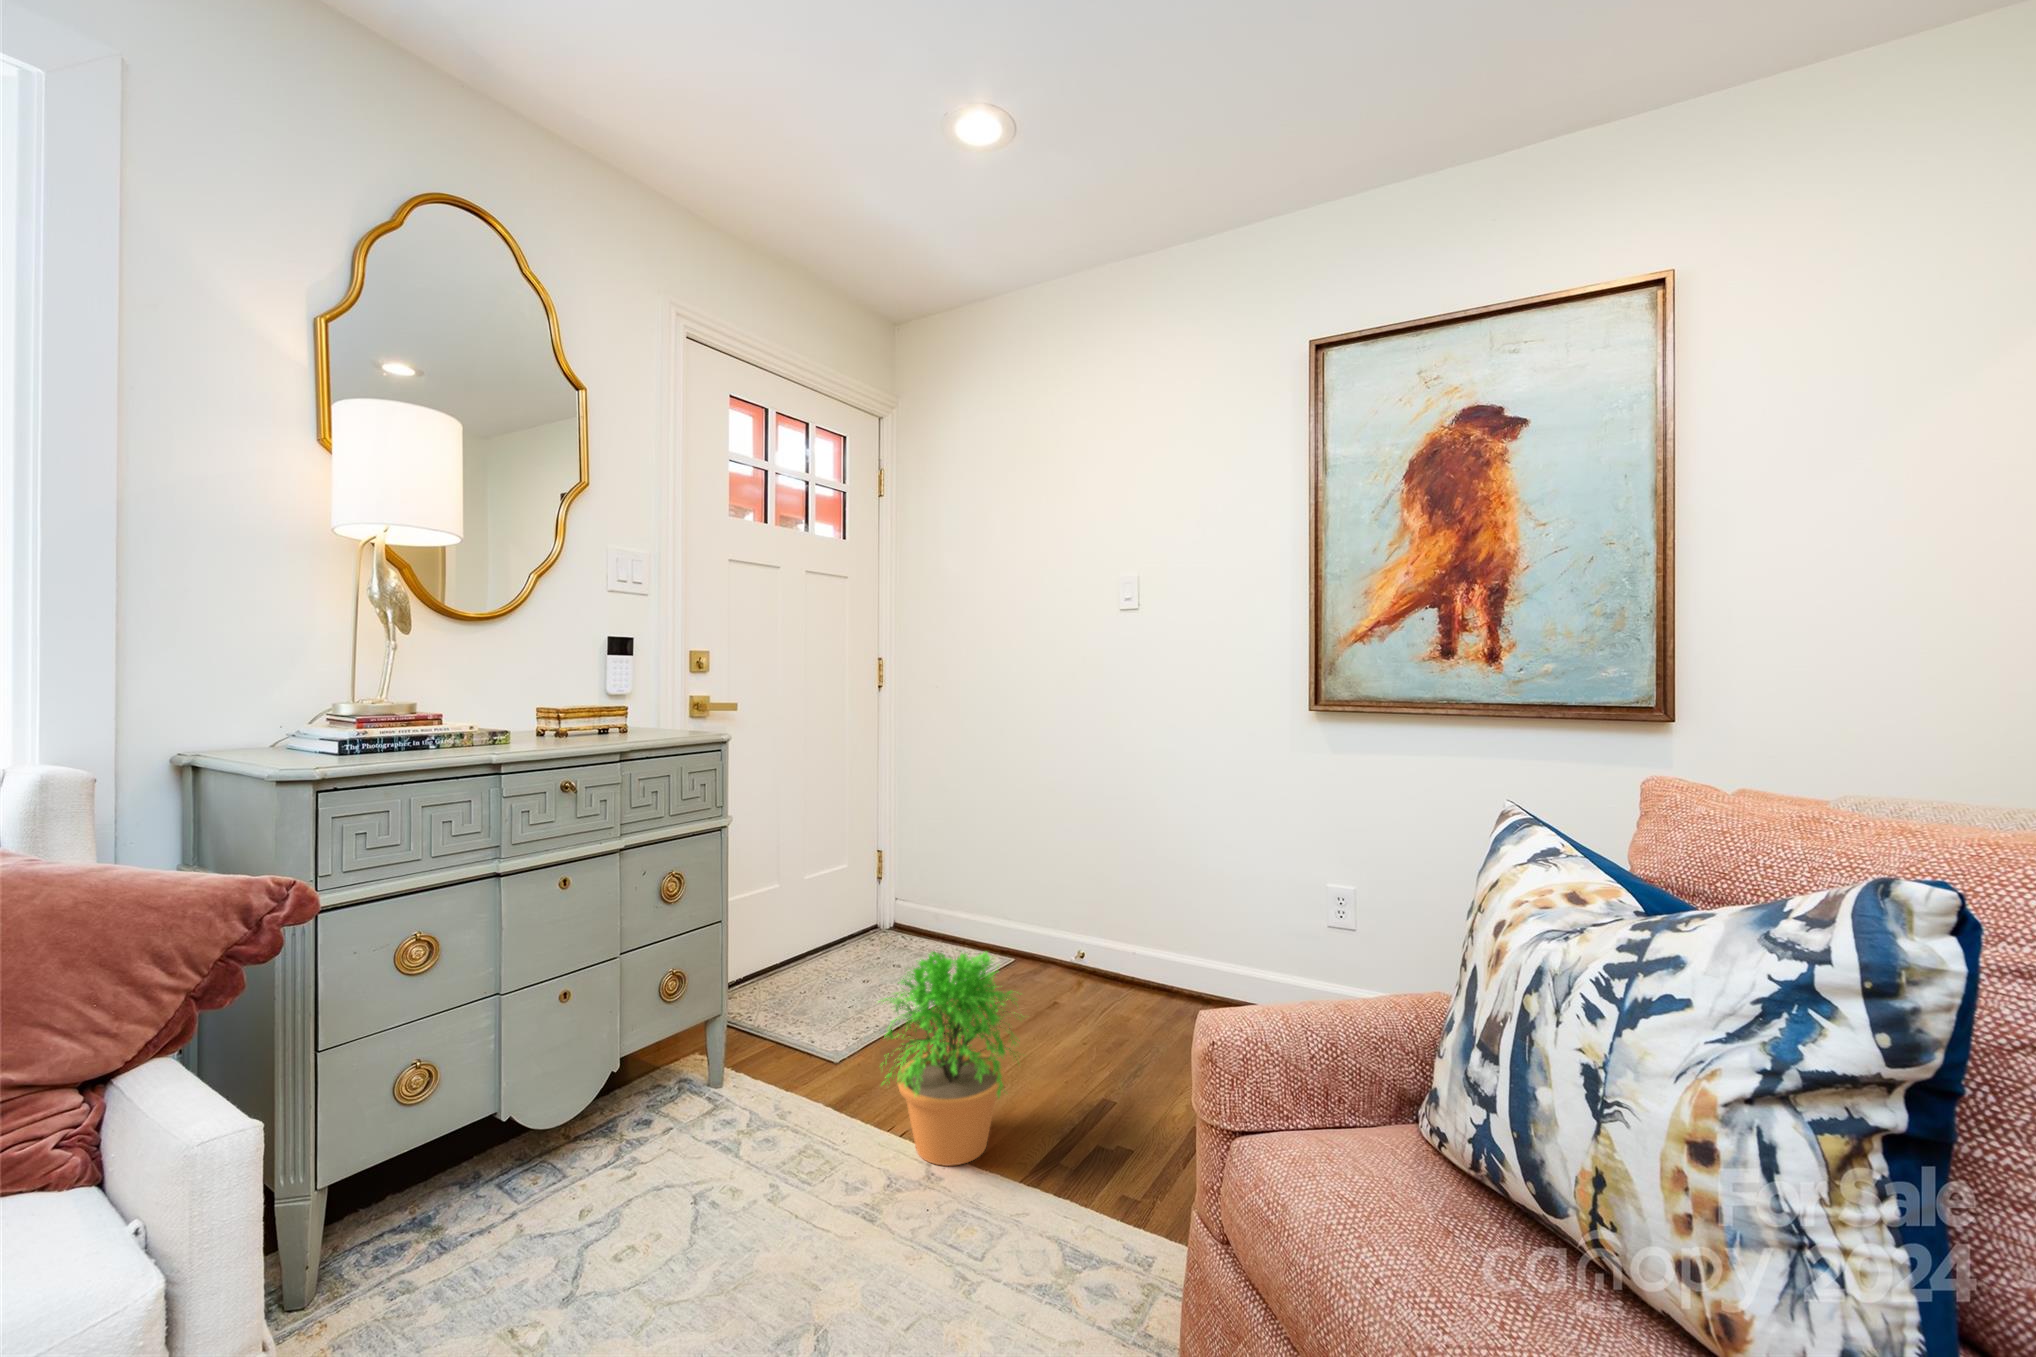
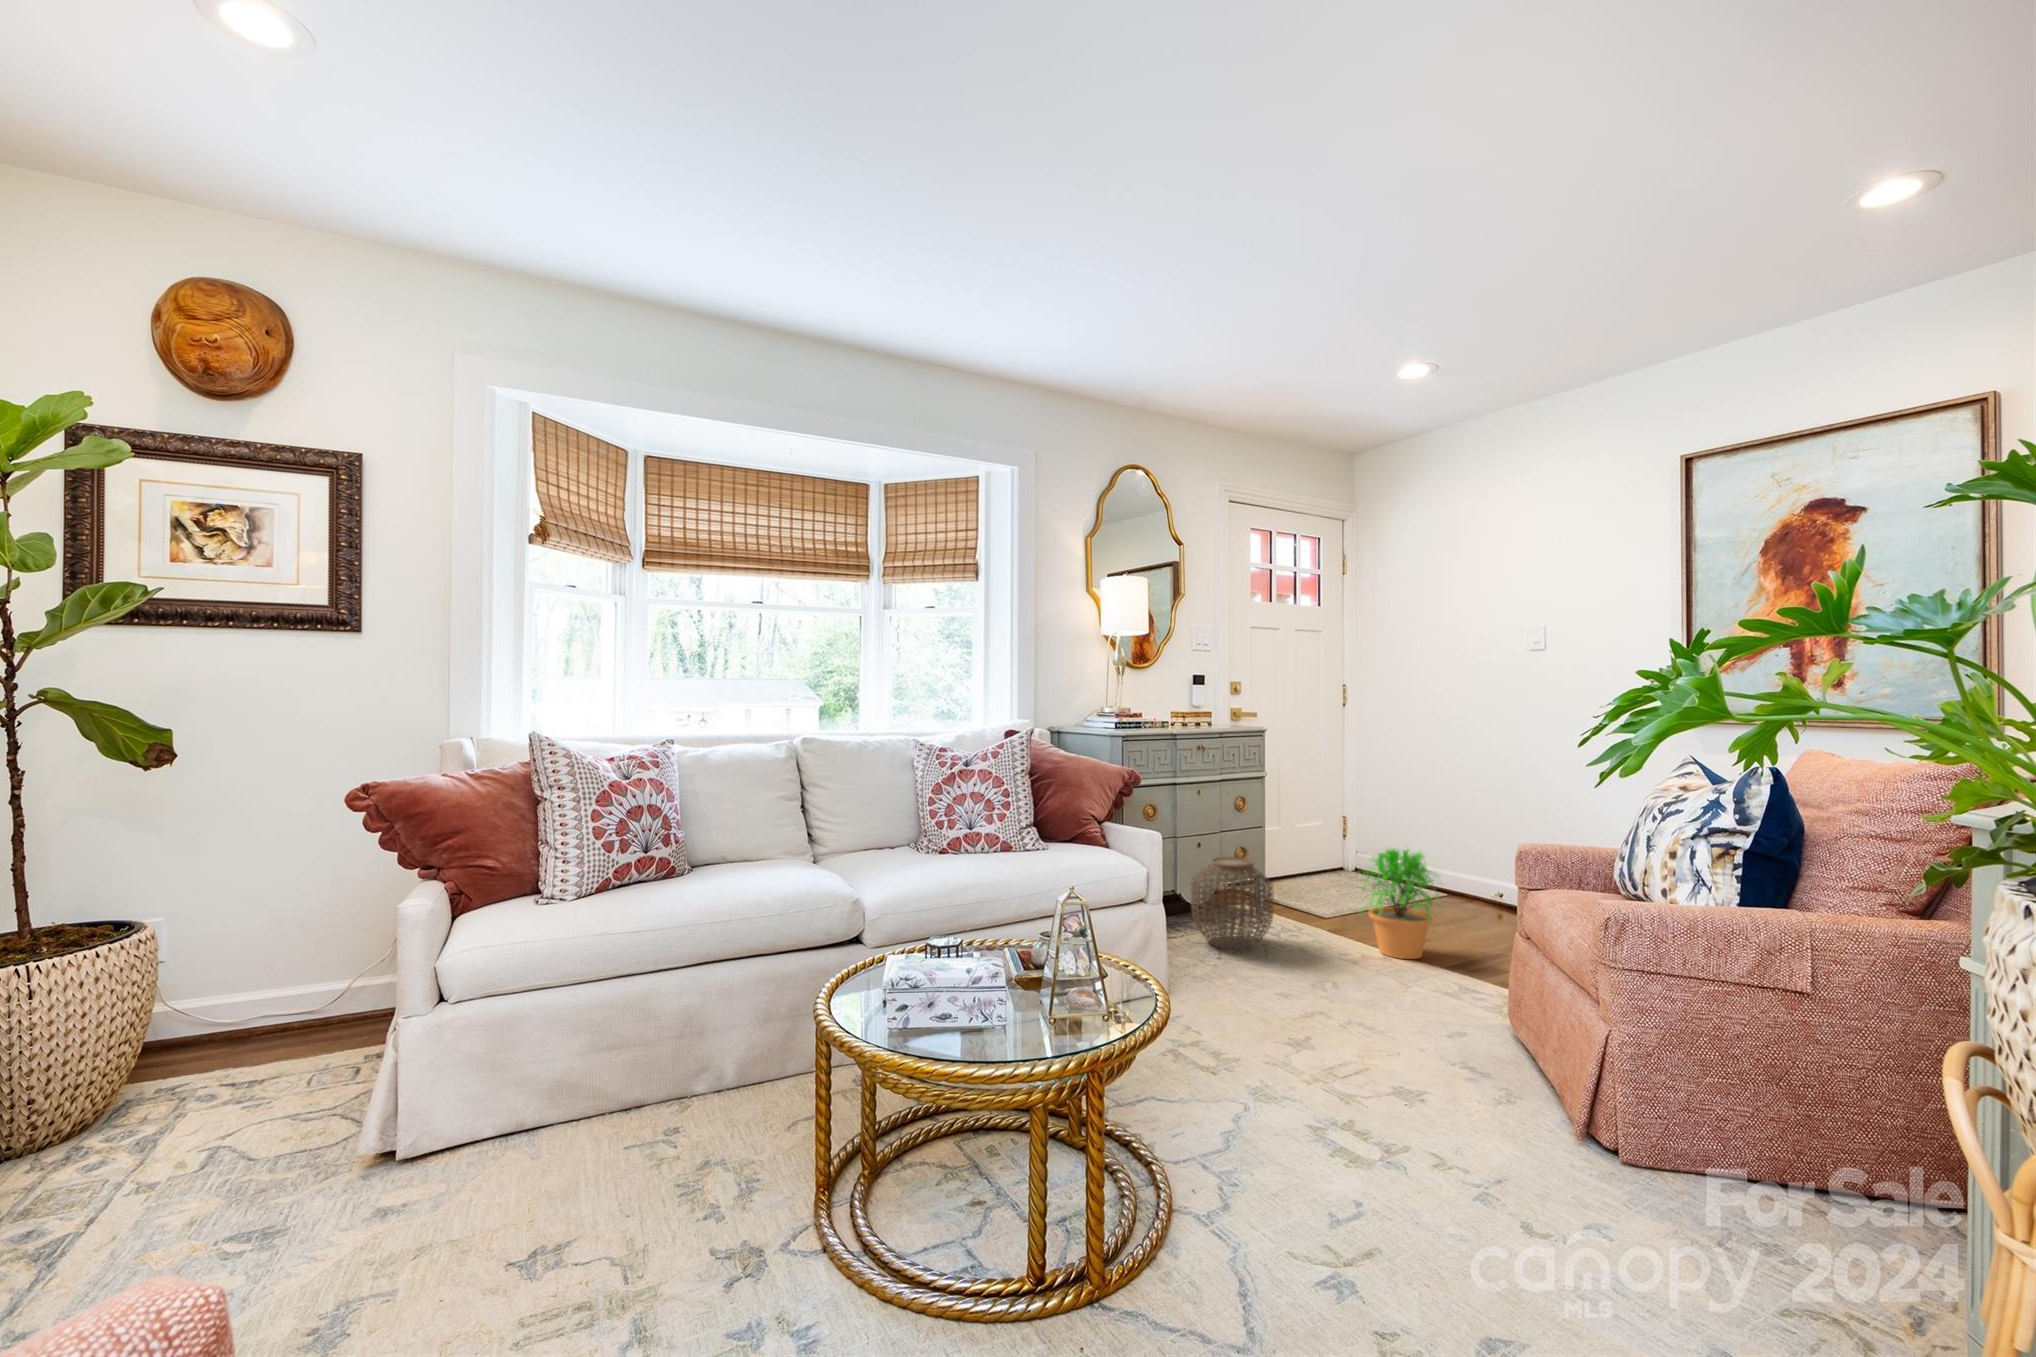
woven basket: none [514,1019,709,1249] -> present [1191,857,1273,950]

